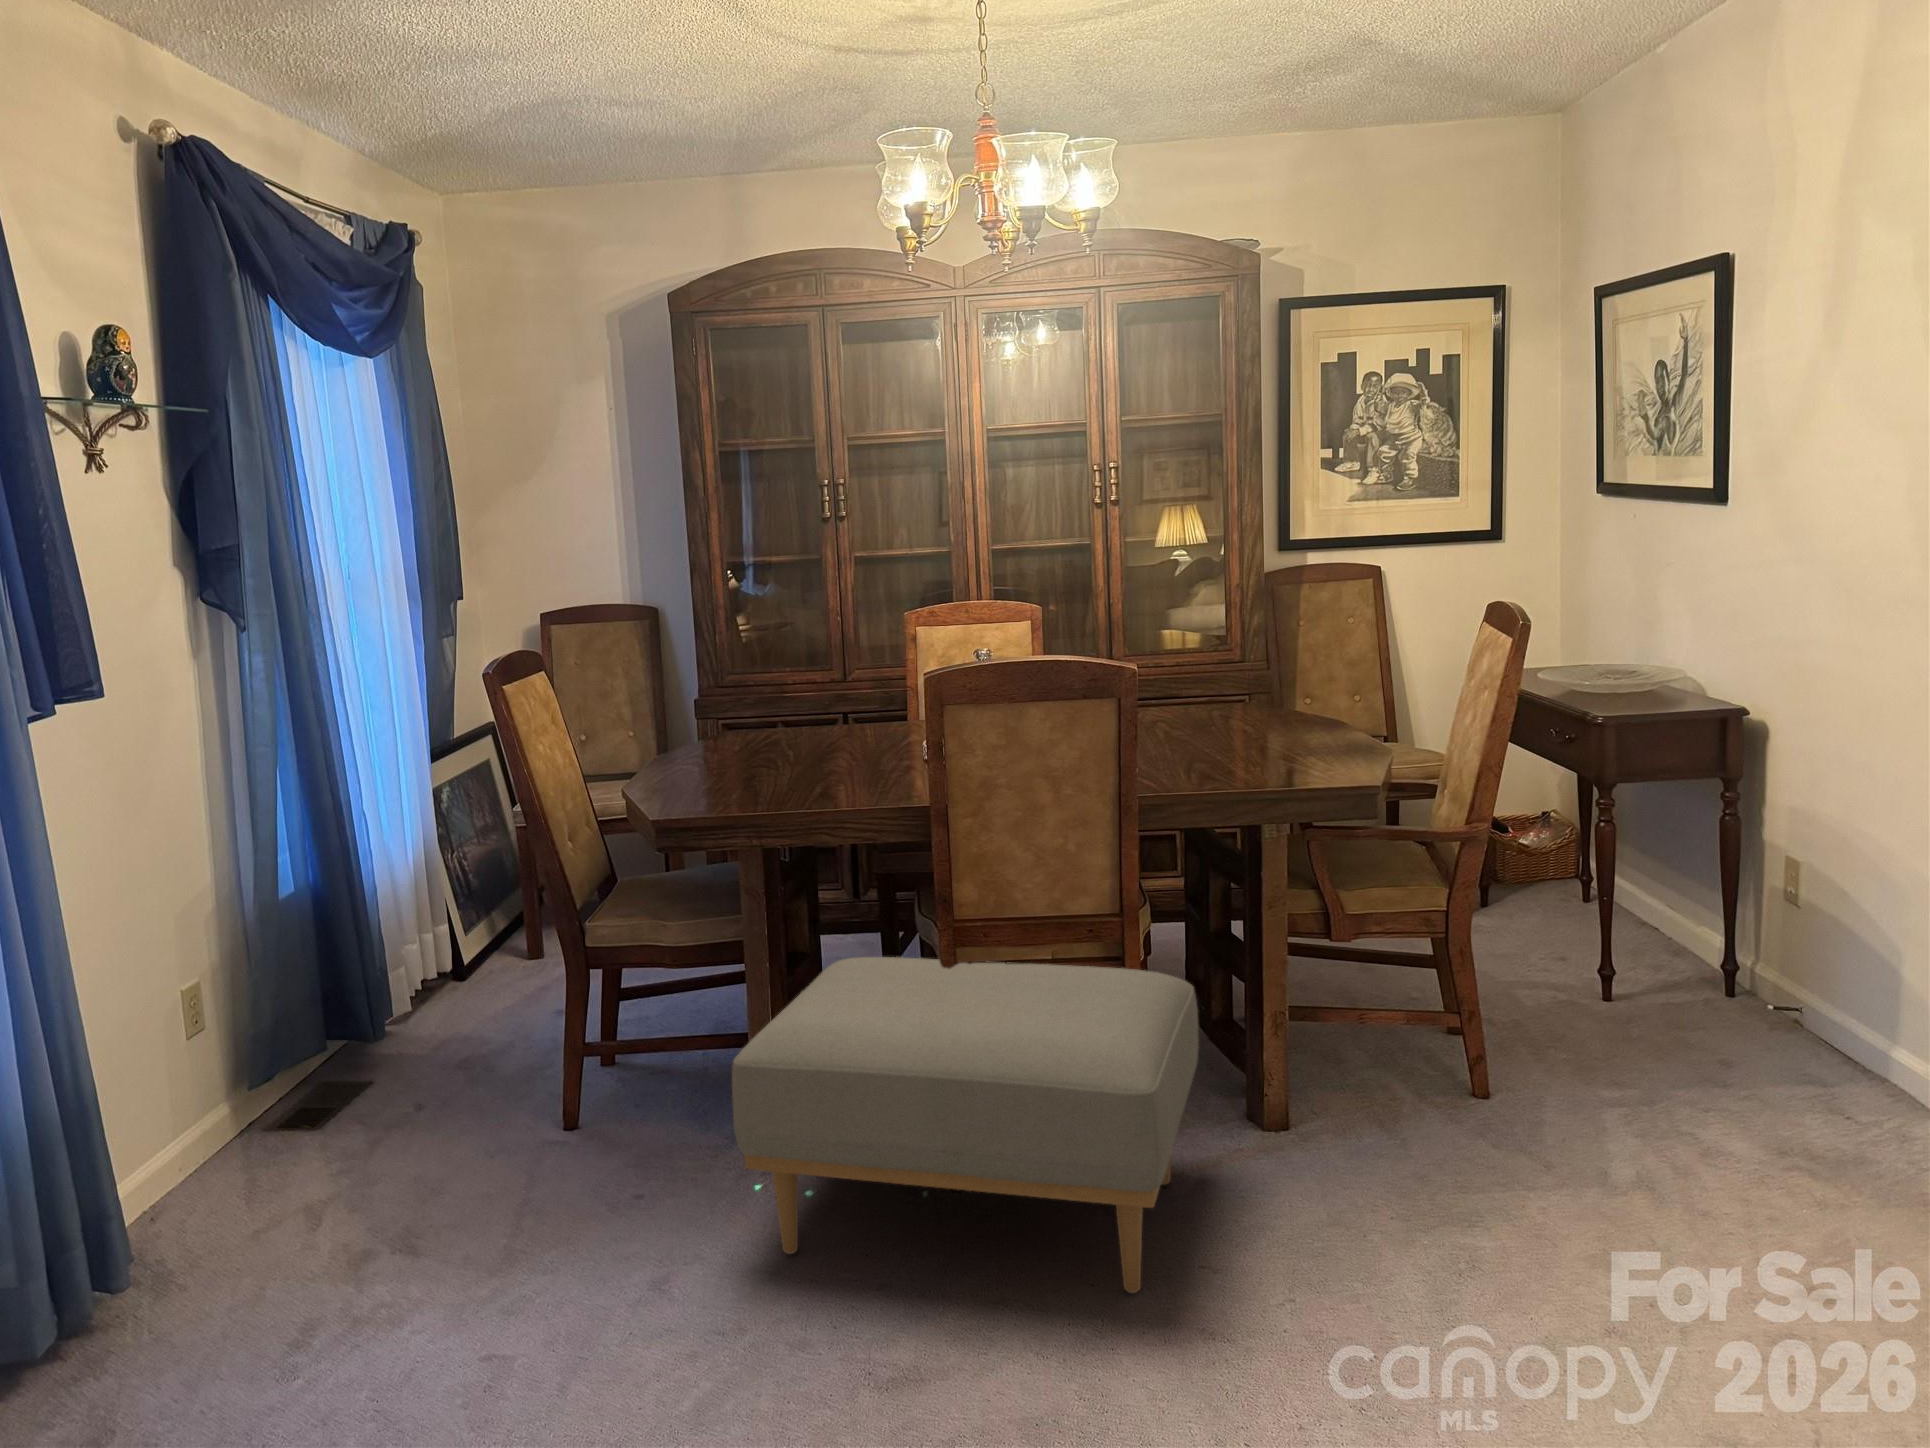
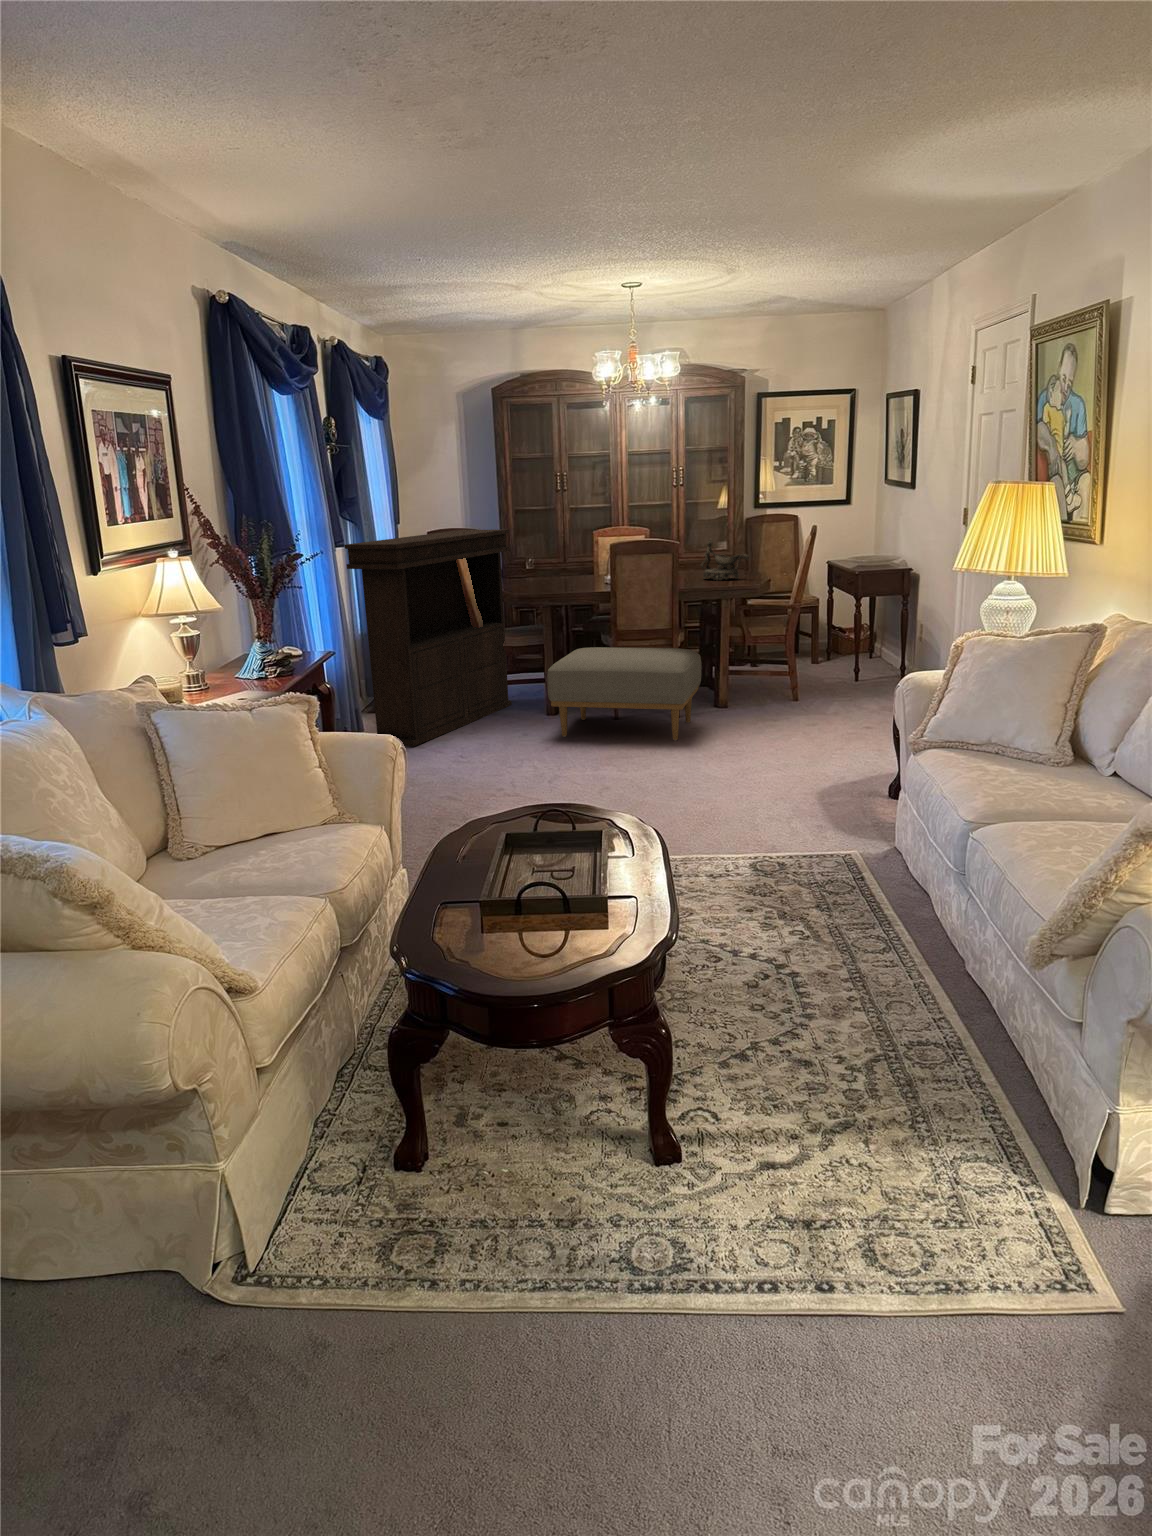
console table: none [117,623,683,1300] -> present [345,529,512,747]
decorative bowl: none [1180,645,1318,760] -> present [701,539,749,580]

